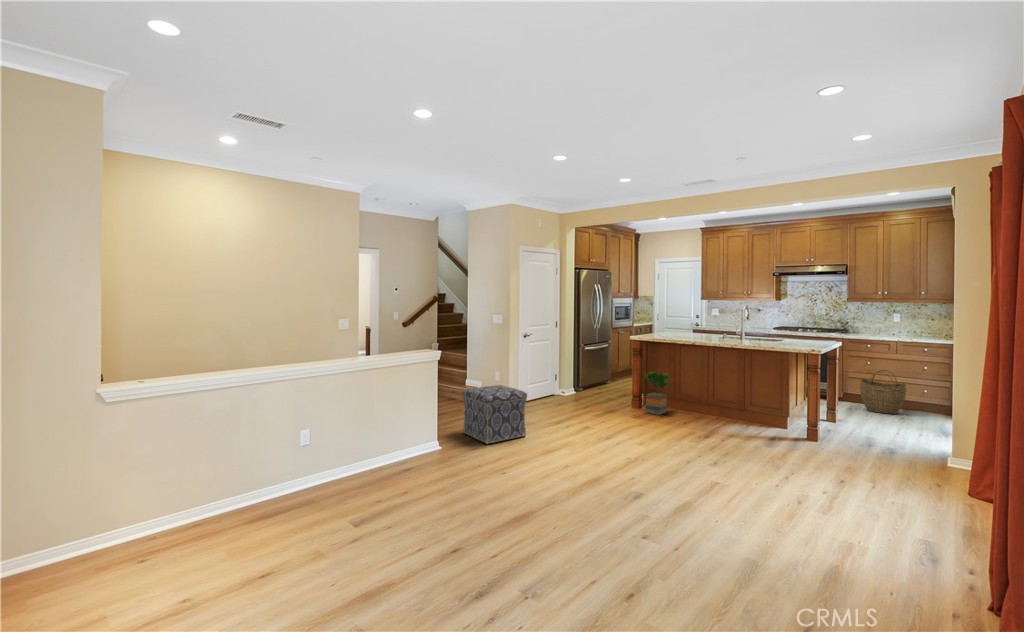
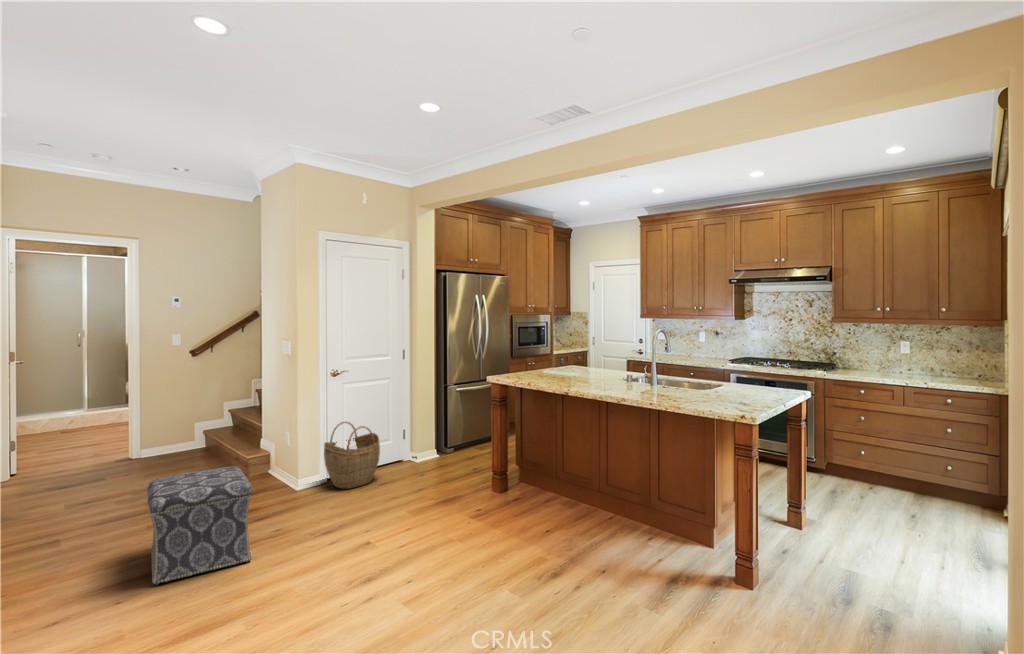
woven basket: present [860,370,906,414] -> present [324,422,380,489]
potted tree: present [646,372,671,415] -> none [504,433,547,505]

